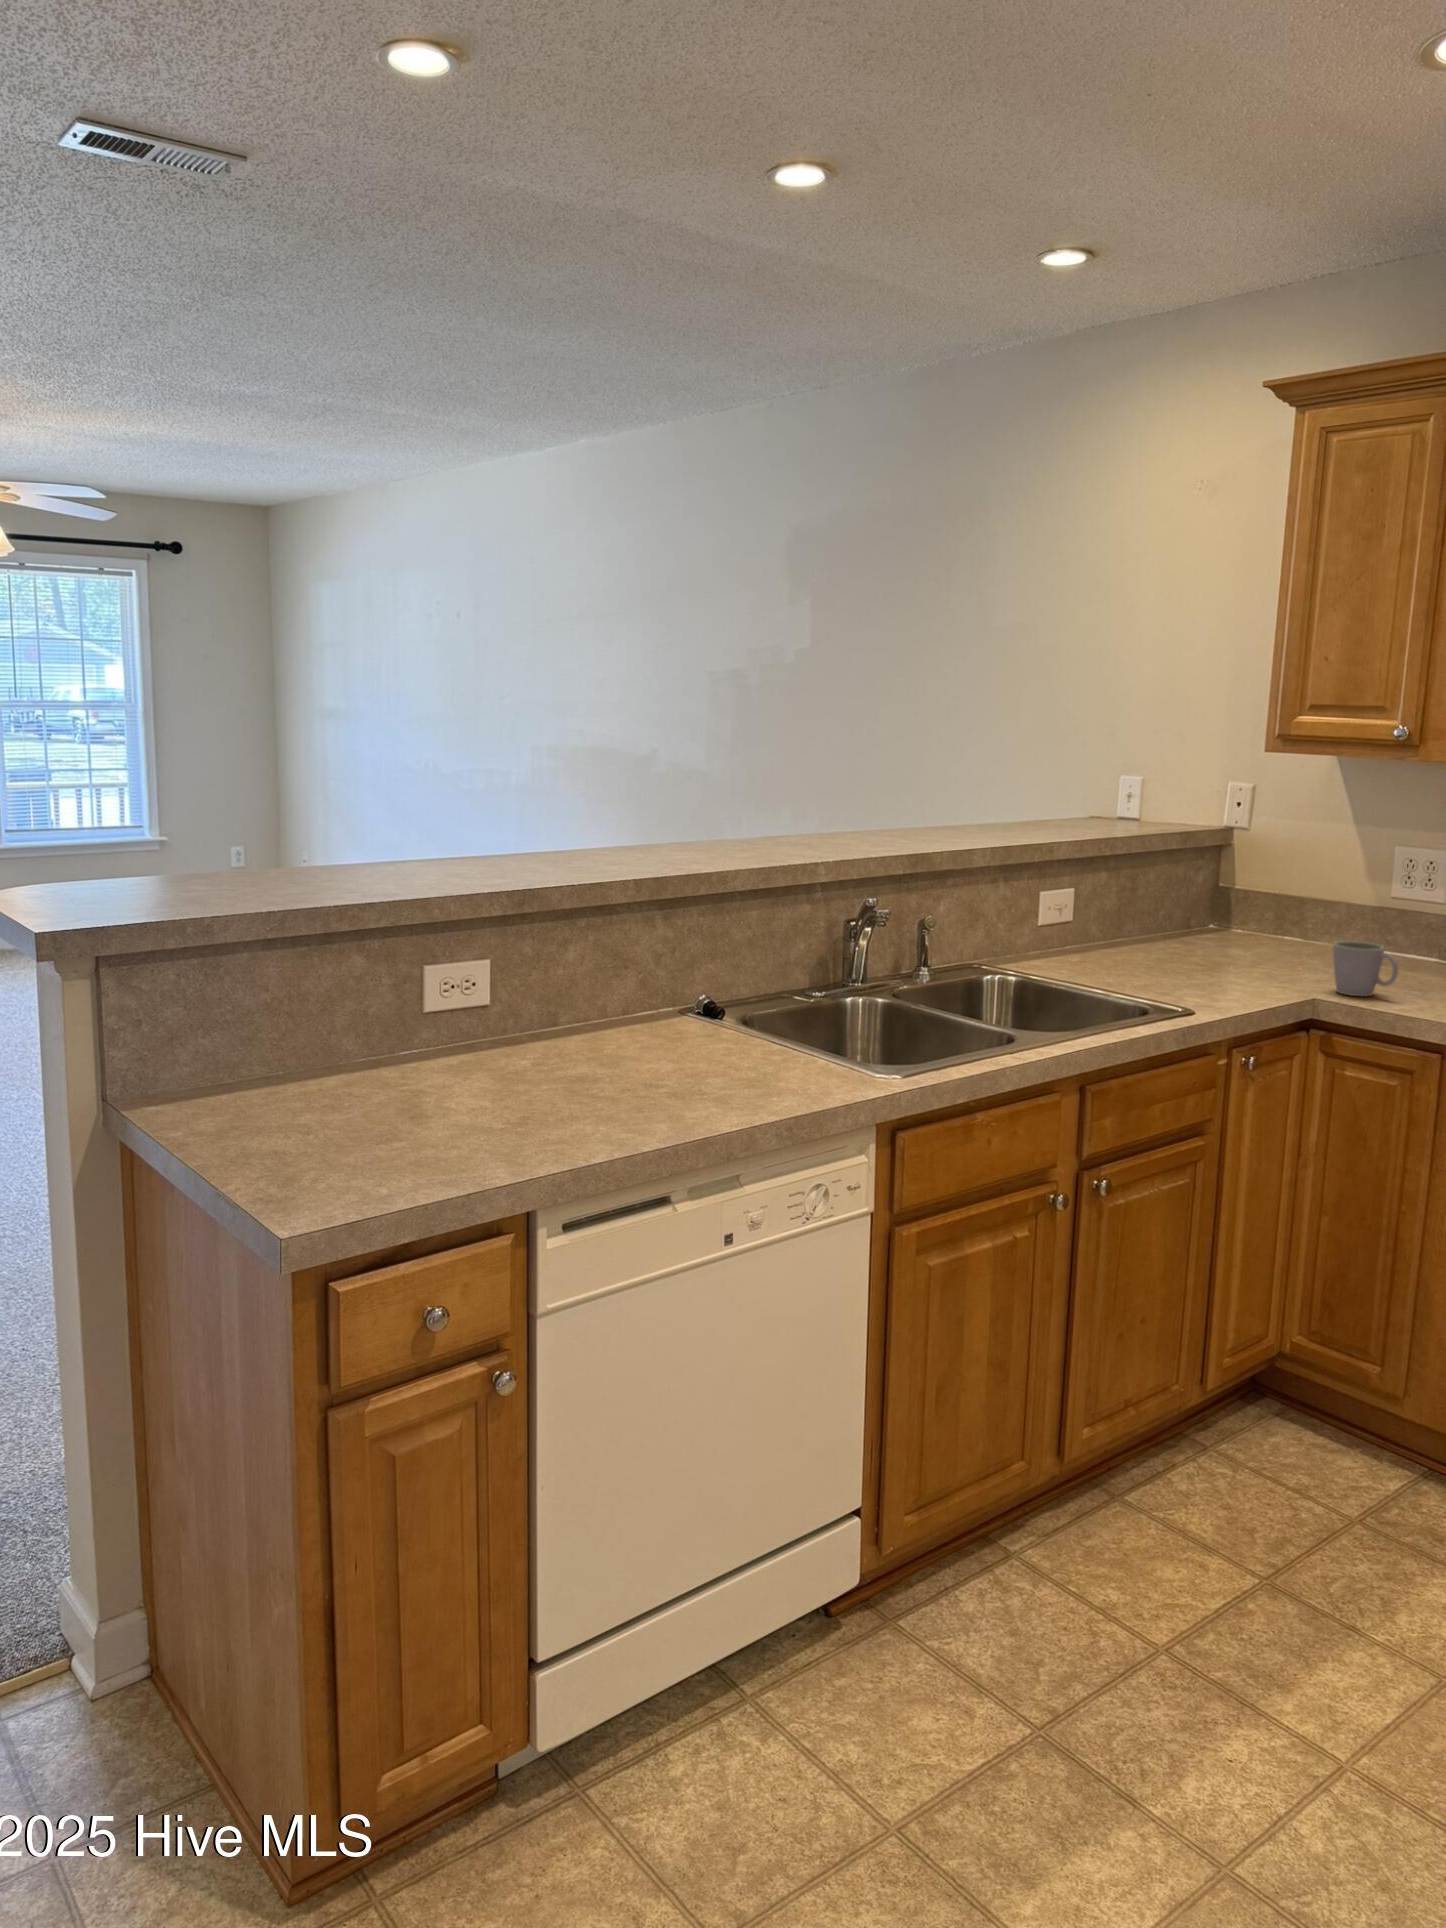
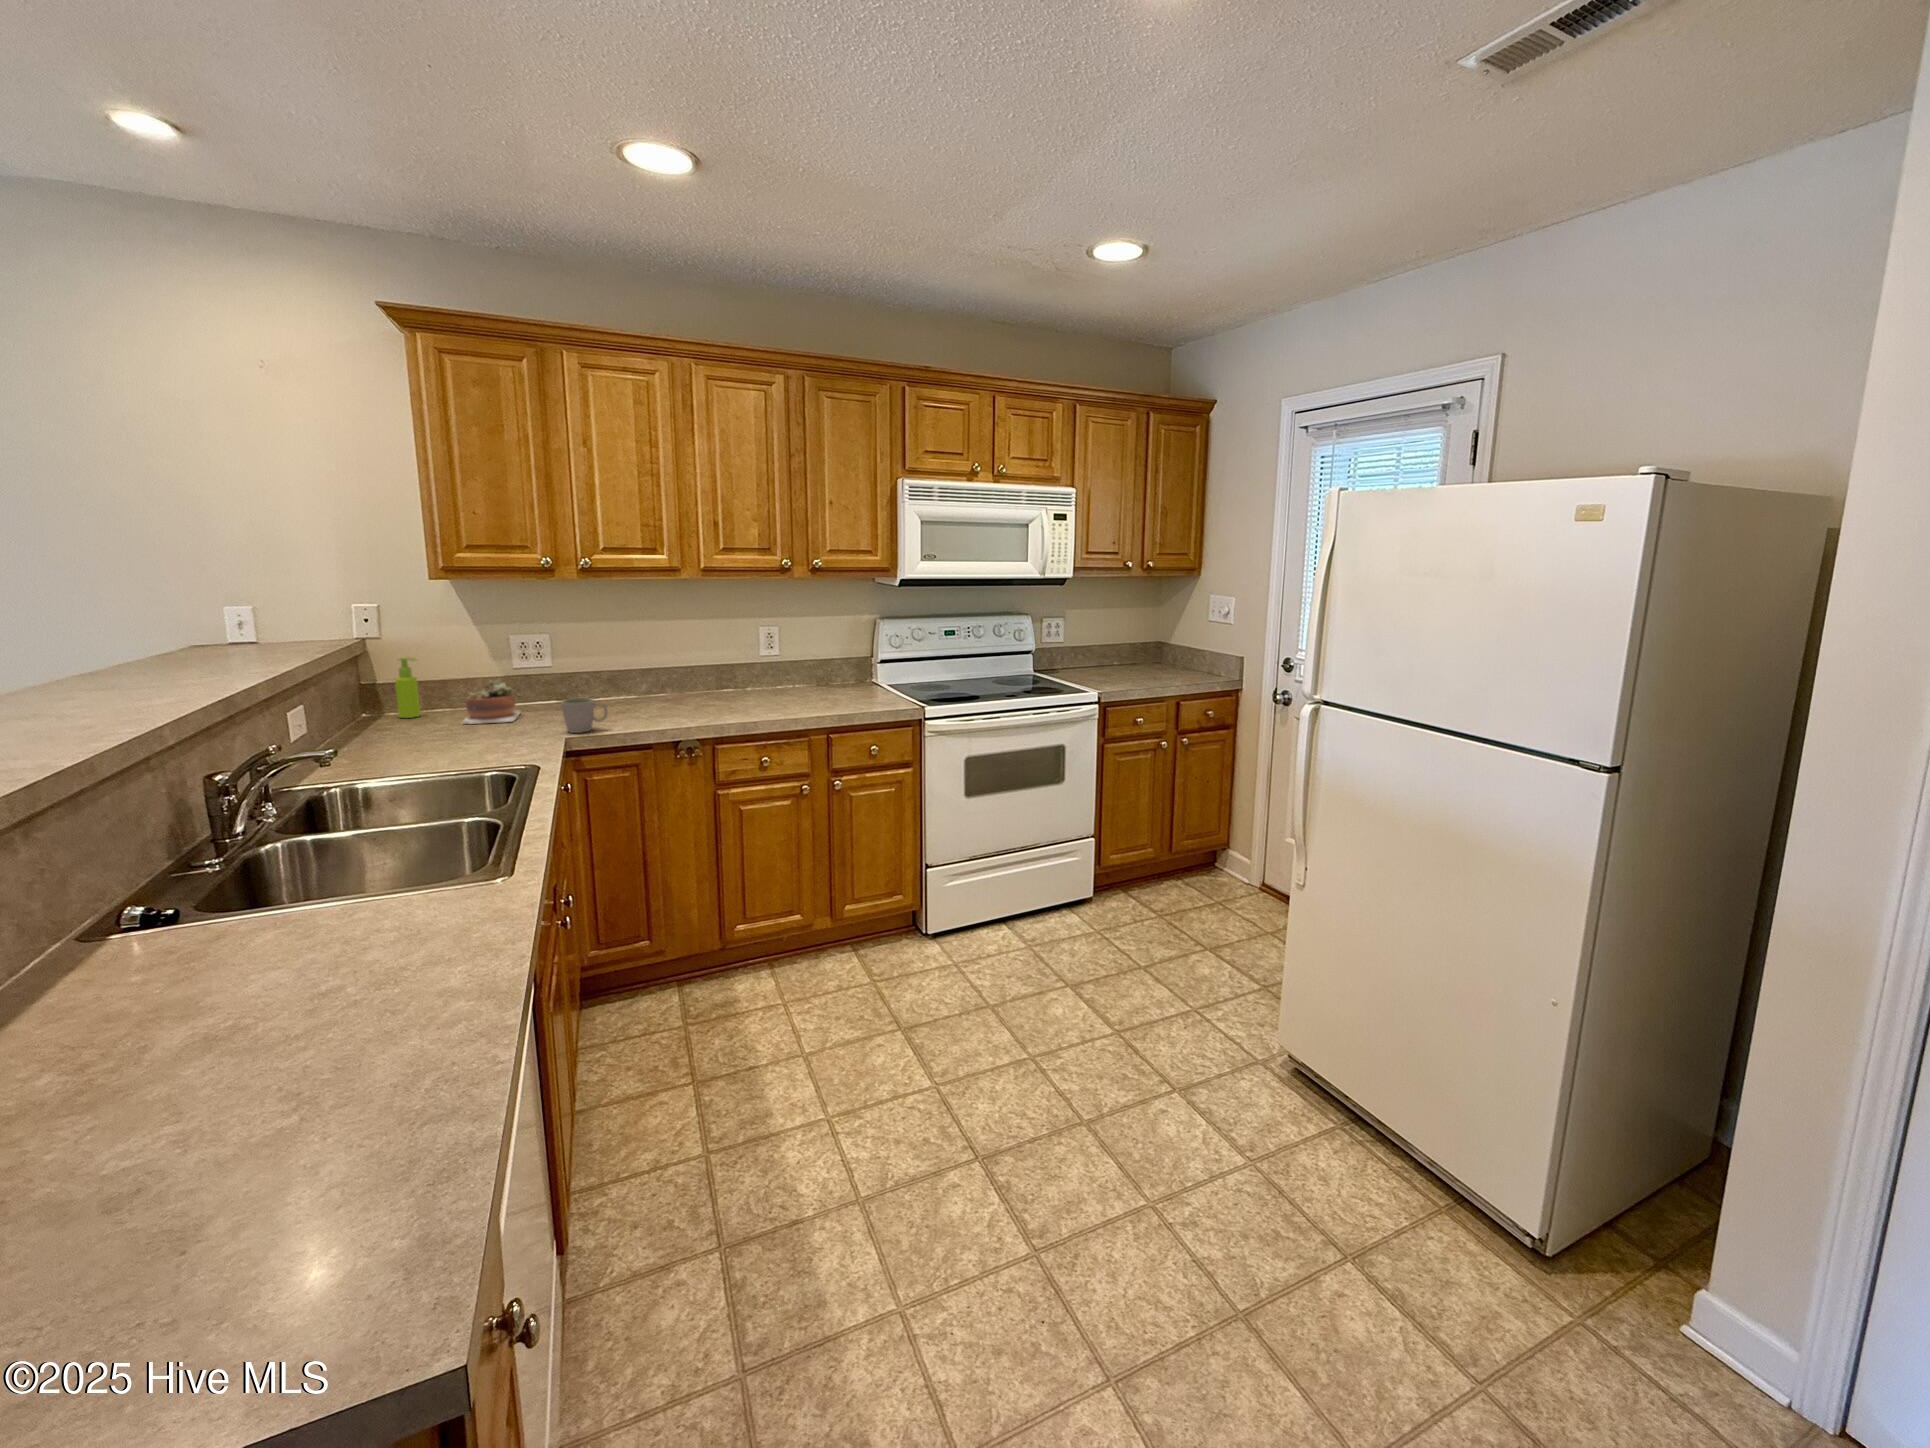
soap dispenser: none [1216,857,1248,938] -> present [395,658,421,718]
succulent plant: none [1253,902,1347,965] -> present [462,680,521,724]

